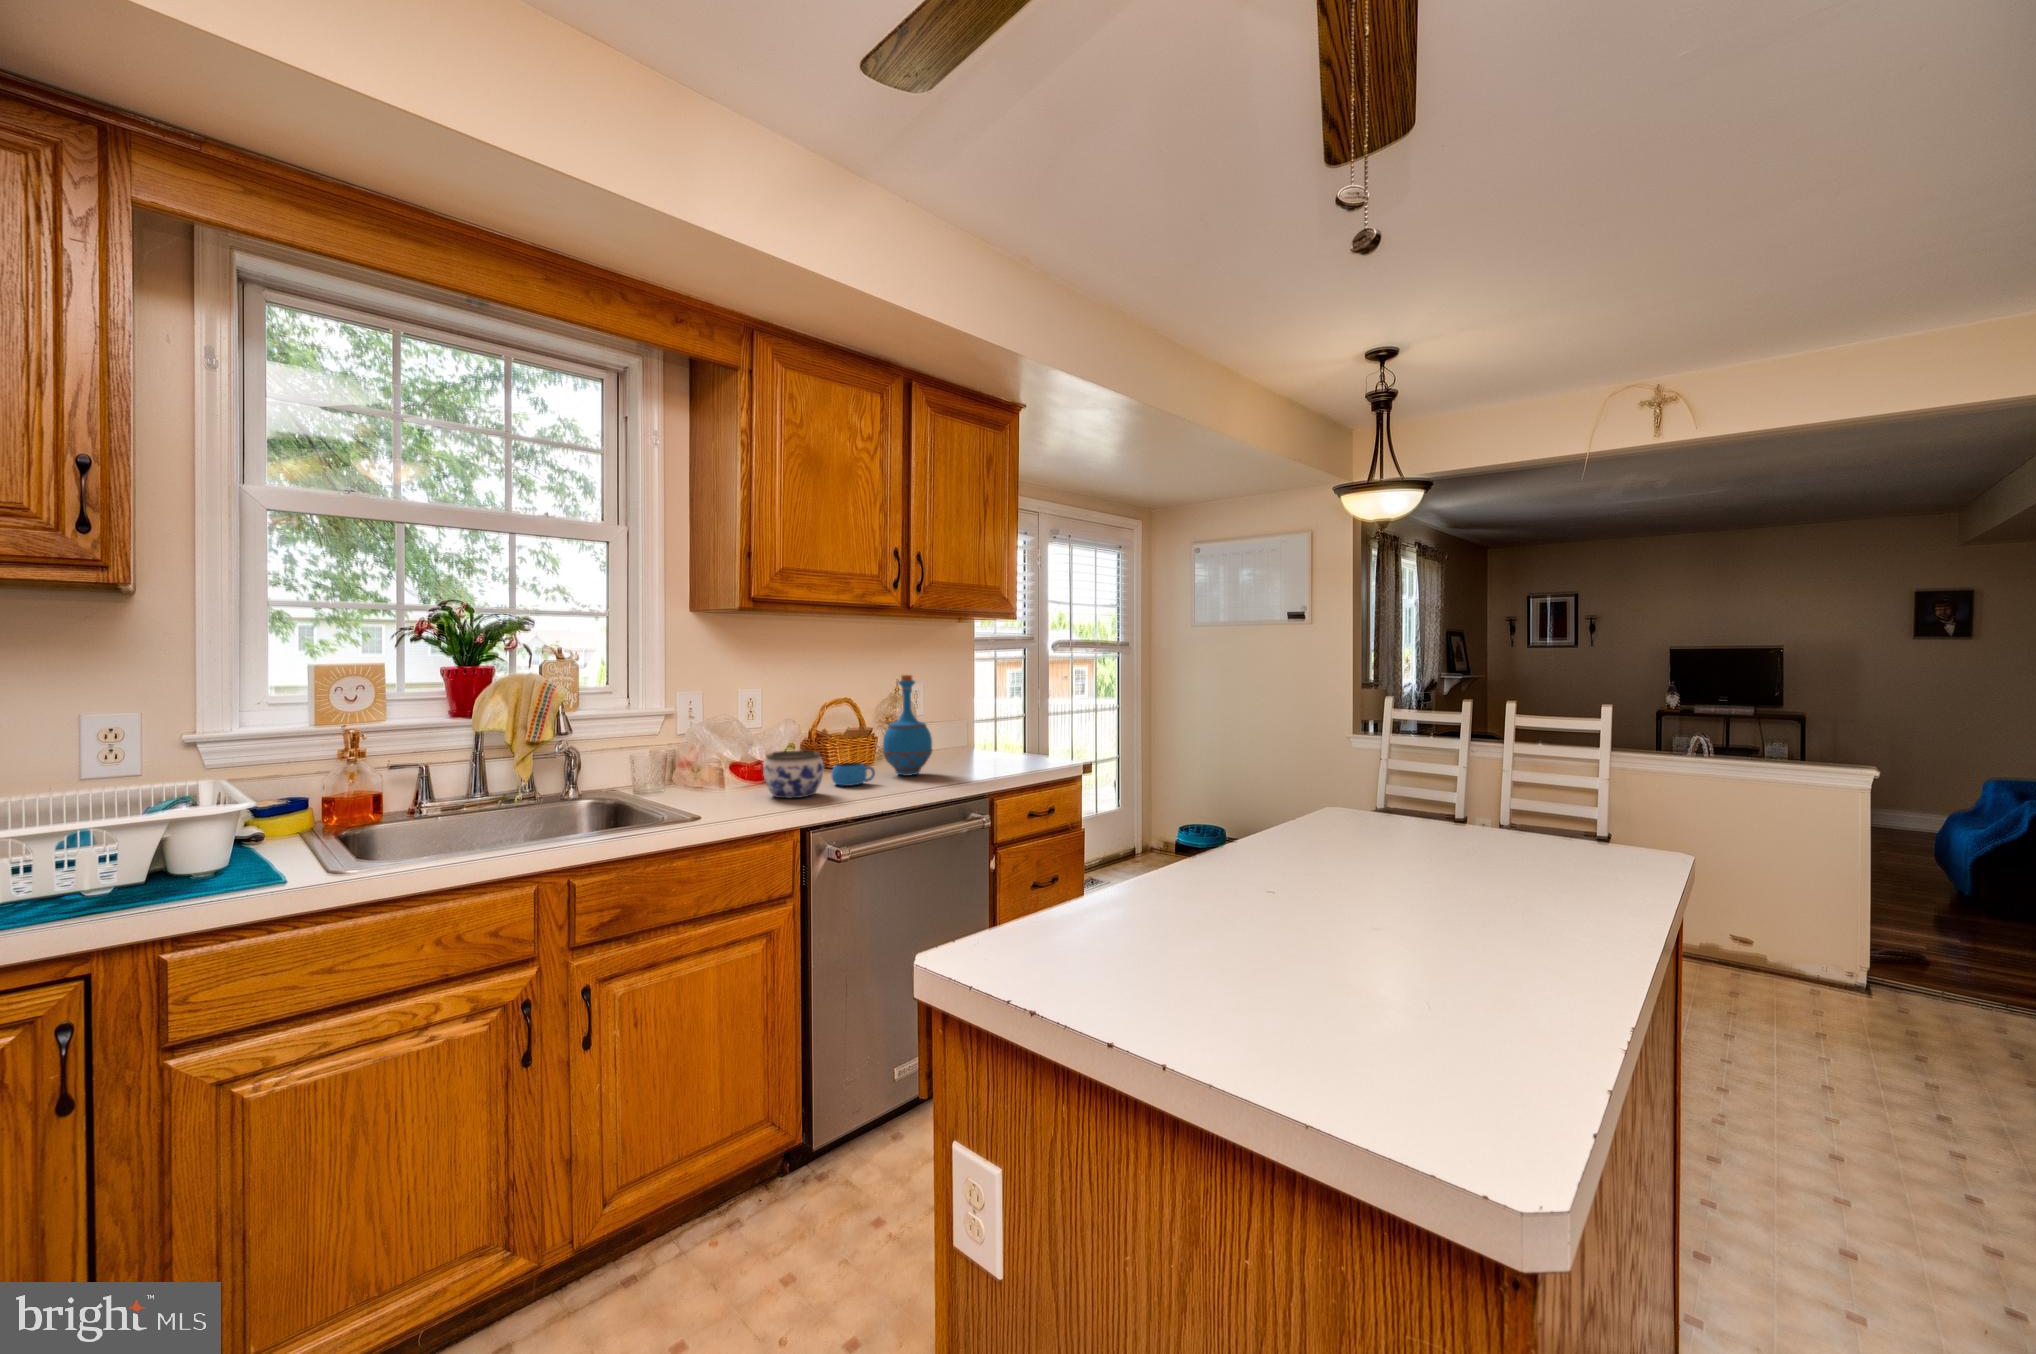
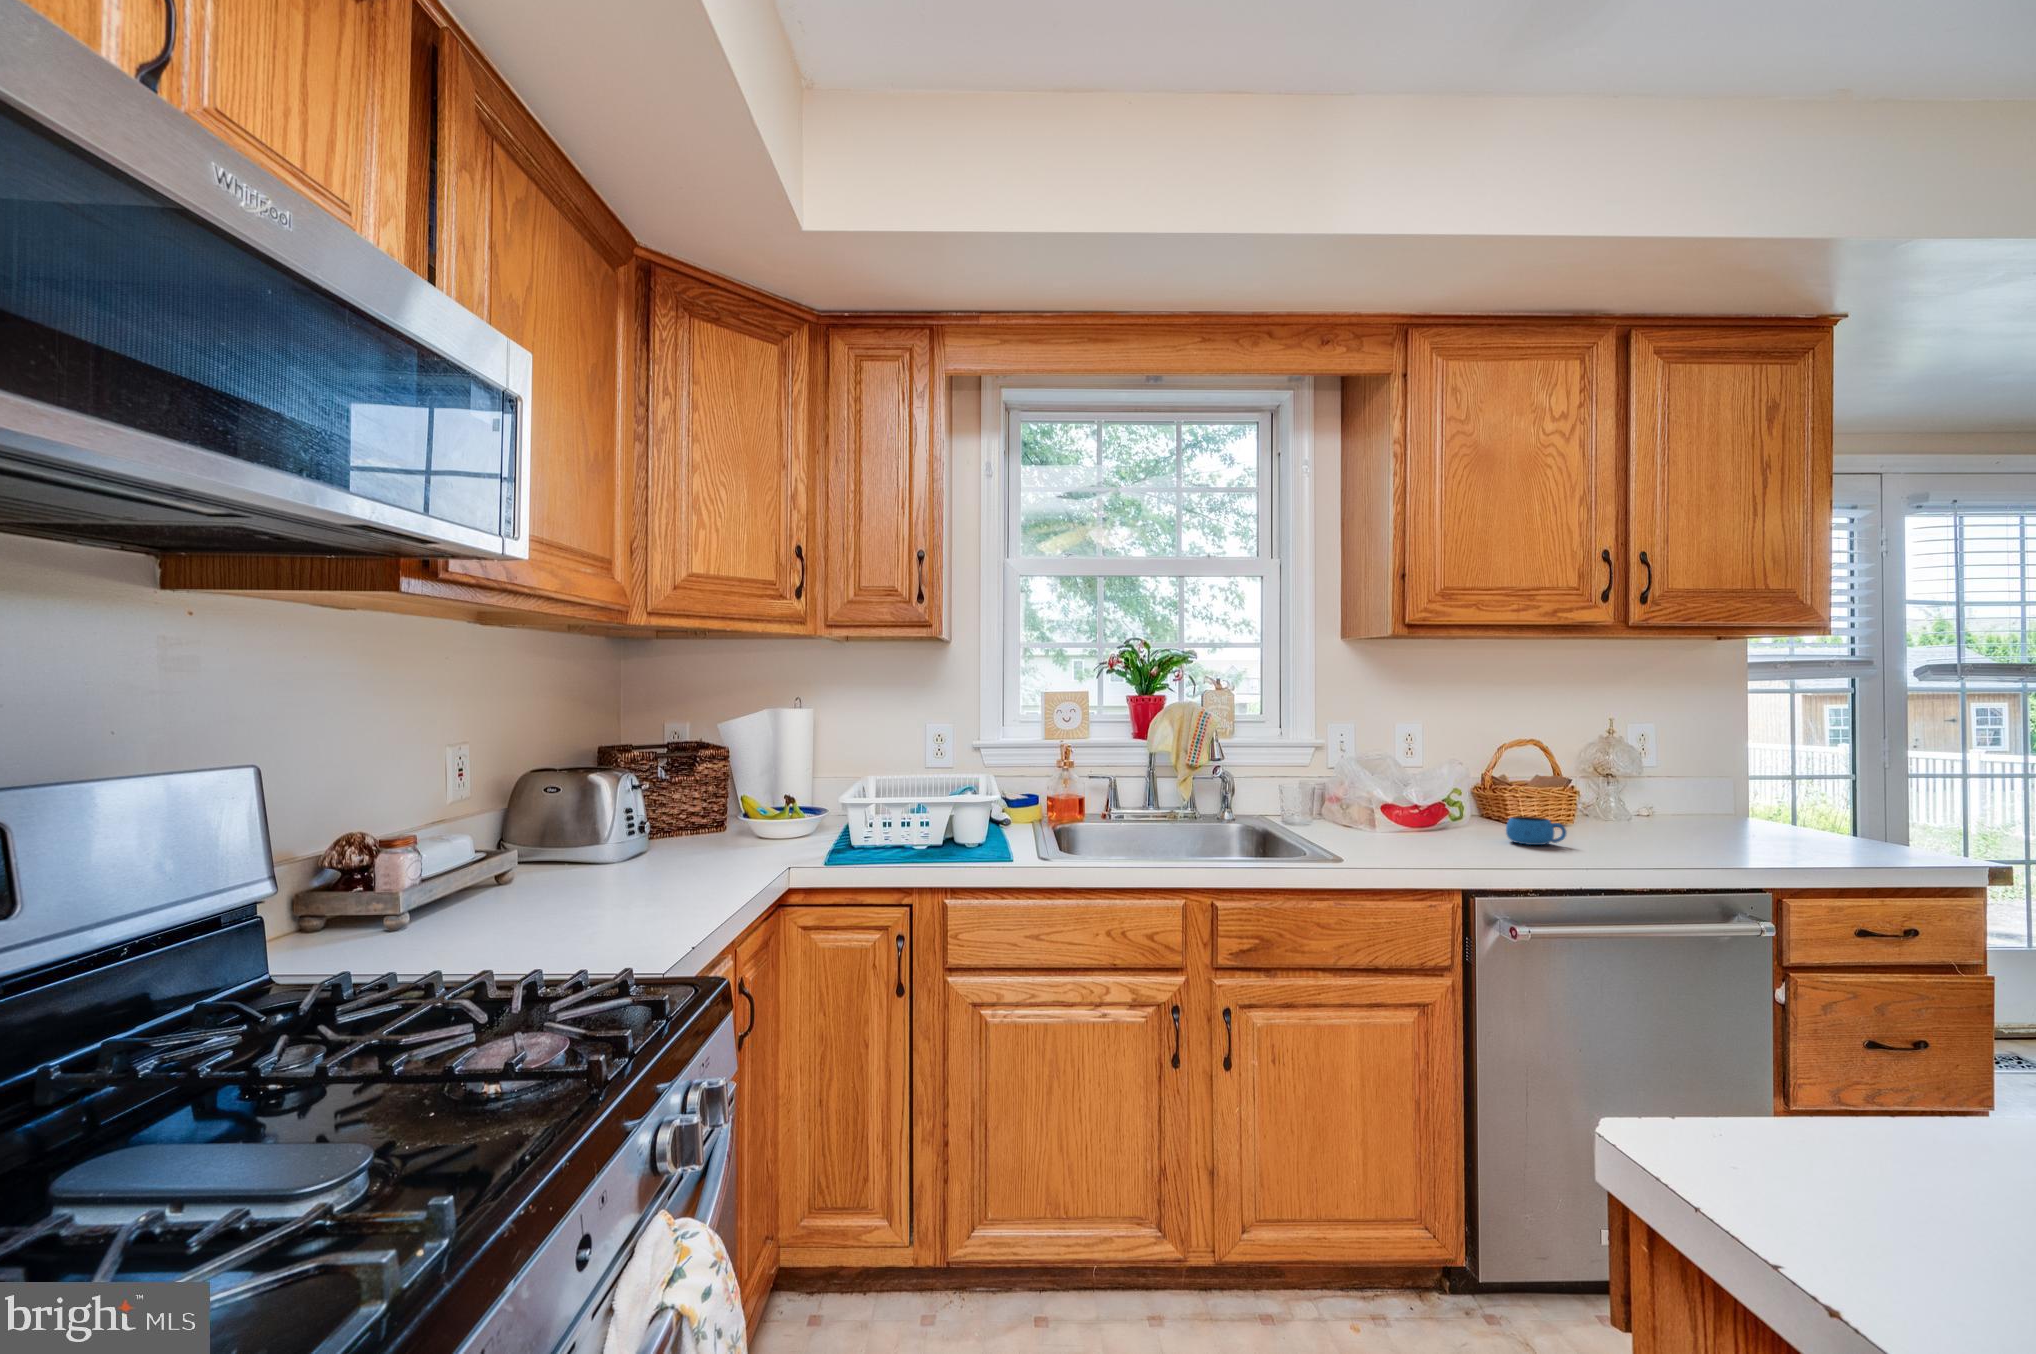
bottle: present [883,675,932,776] -> none [1581,711,1659,842]
jar: present [763,750,824,798] -> none [1417,795,1491,851]

